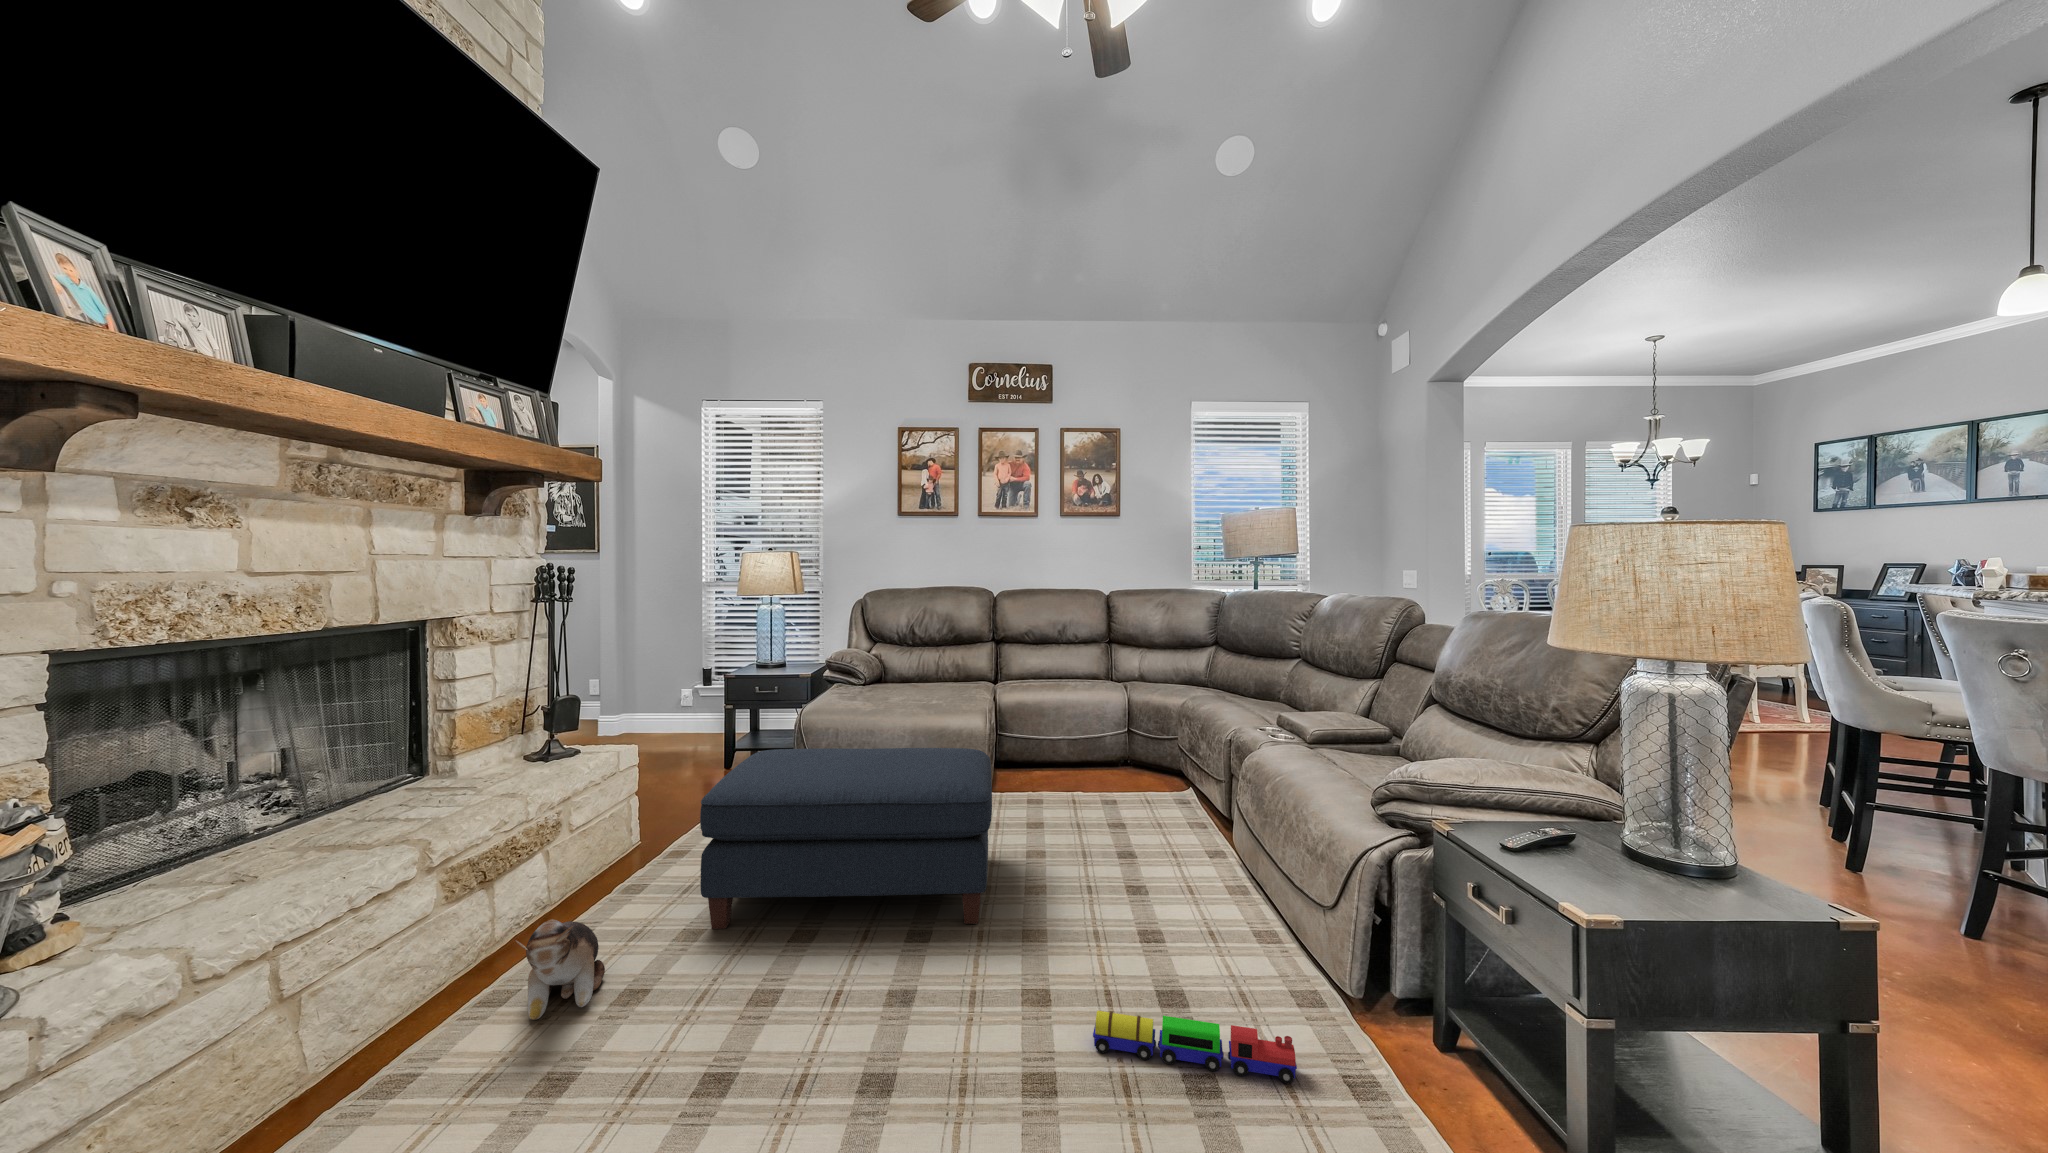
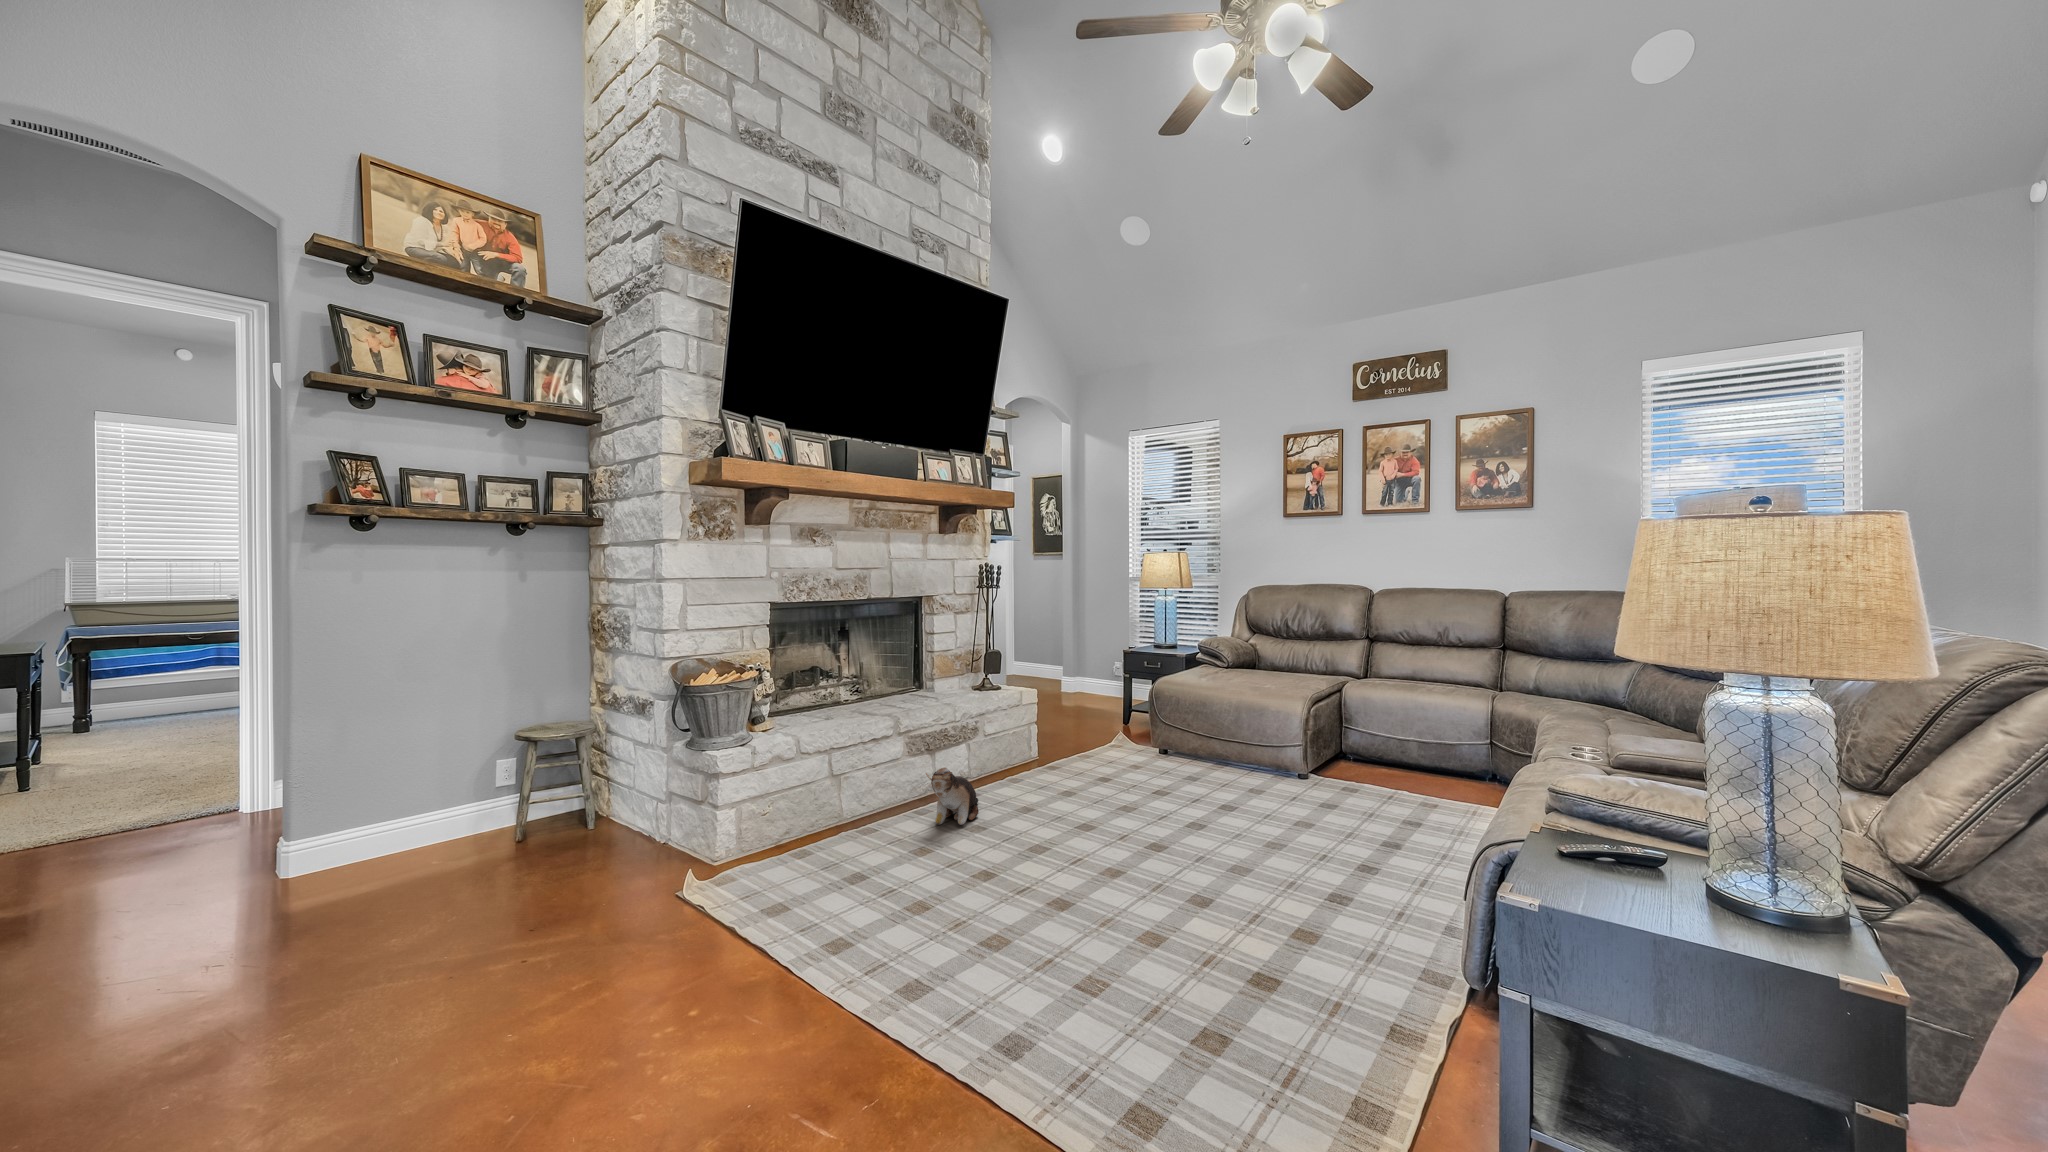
ottoman: present [700,748,992,929] -> none [1039,700,1271,849]
toy train: present [1093,1011,1297,1084] -> none [1239,906,1399,999]

